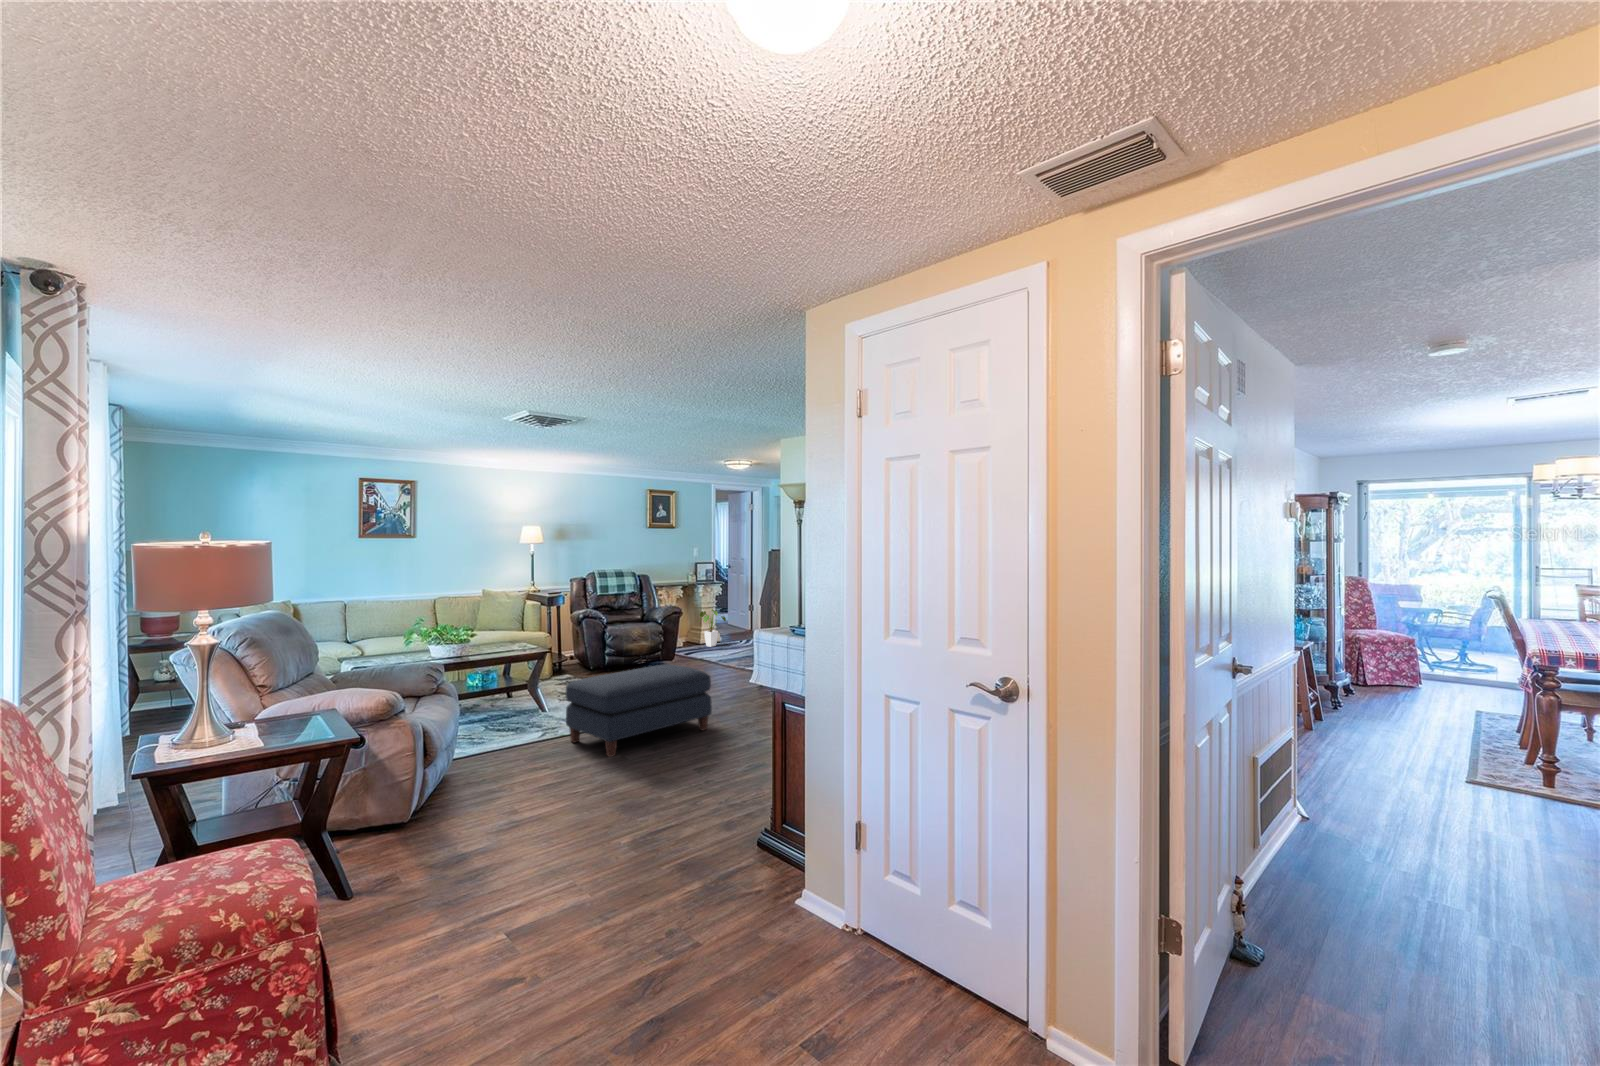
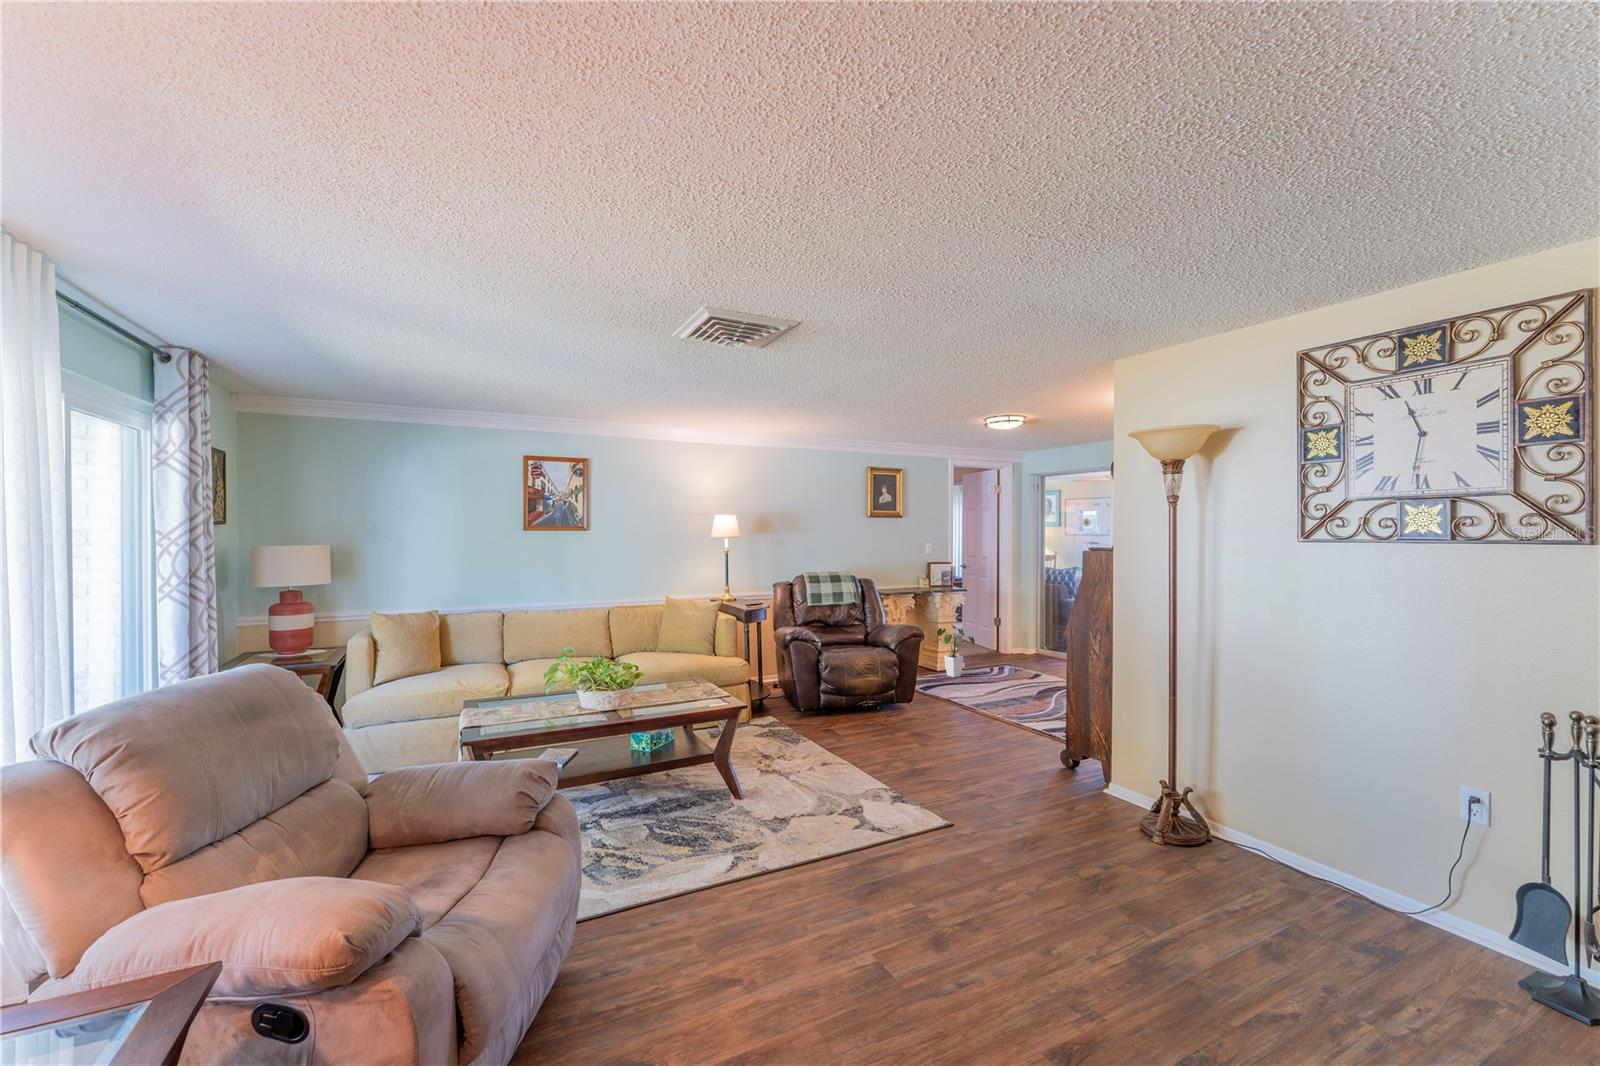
ottoman: present [565,664,712,757] -> none [770,748,1029,957]

